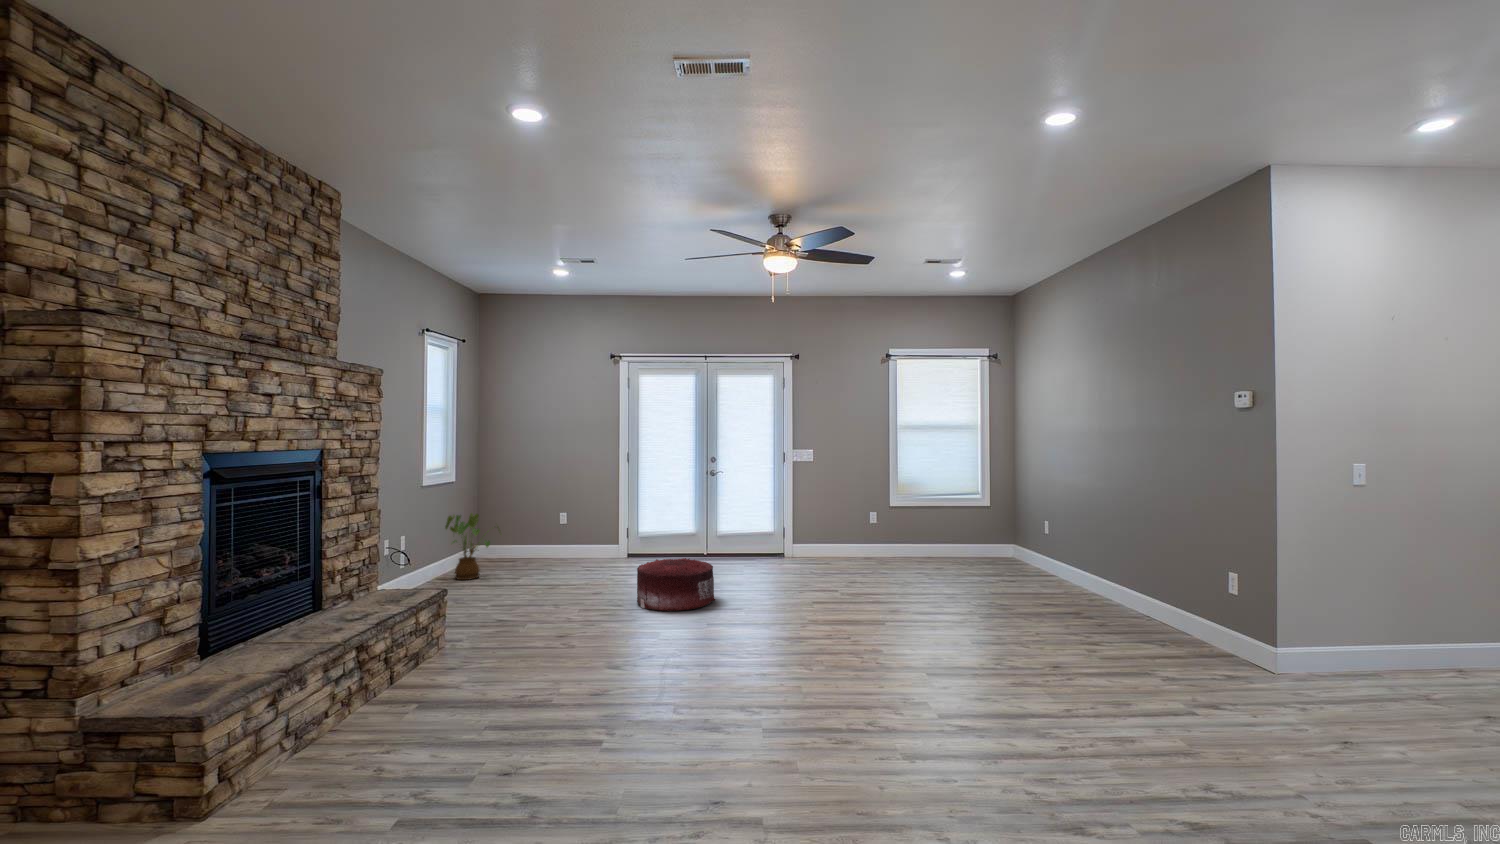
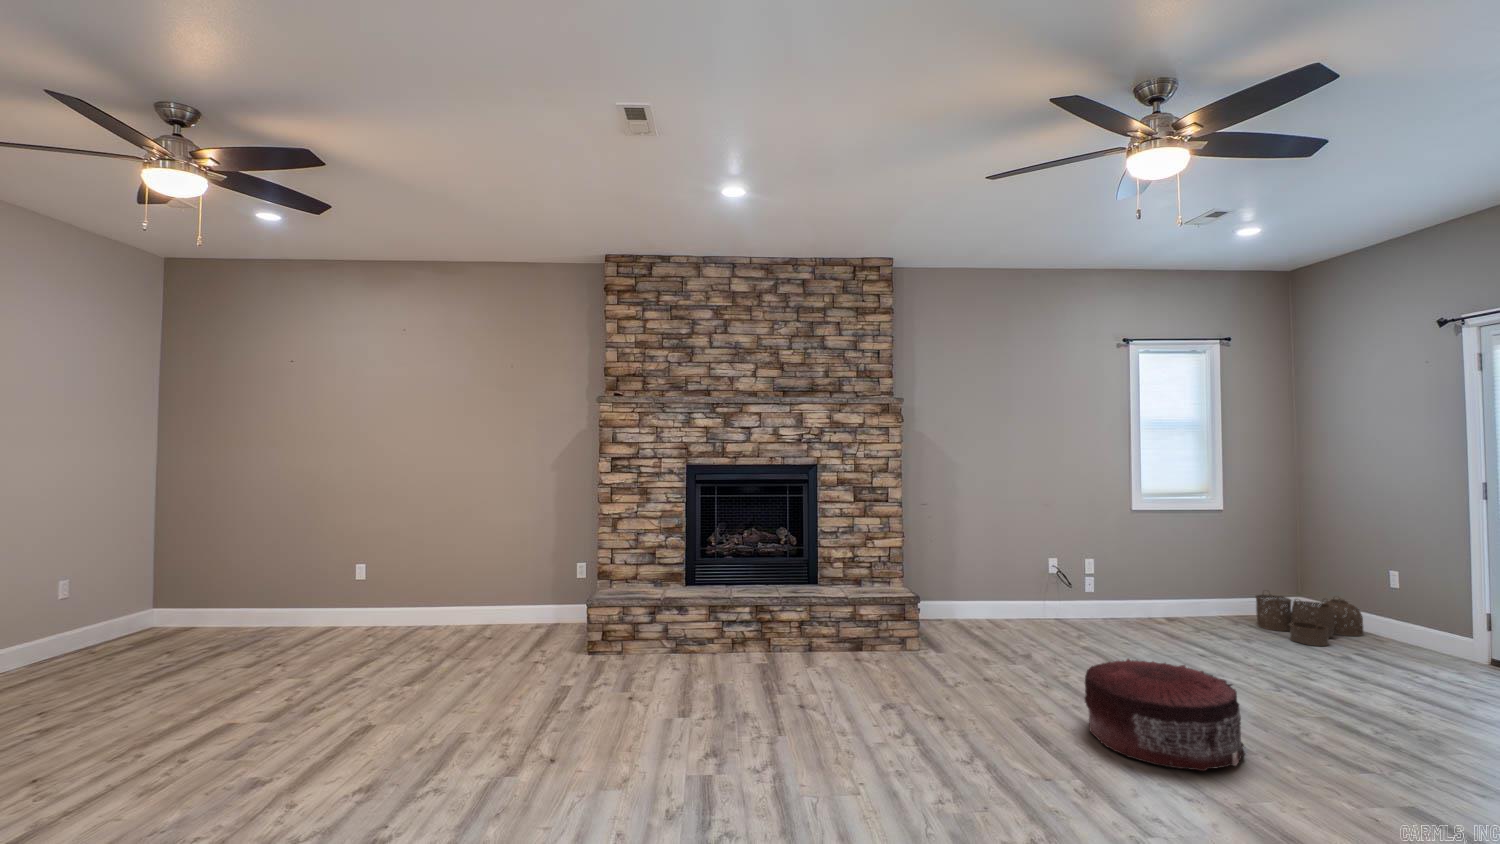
house plant: present [445,513,501,580] -> none [1103,546,1172,628]
woven basket: none [499,530,553,561] -> present [1256,594,1363,646]

